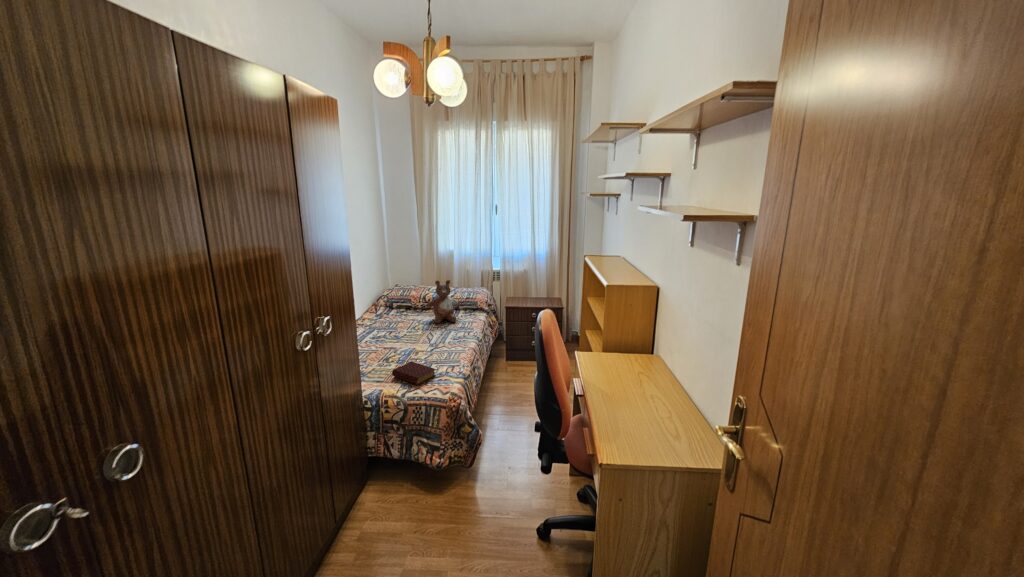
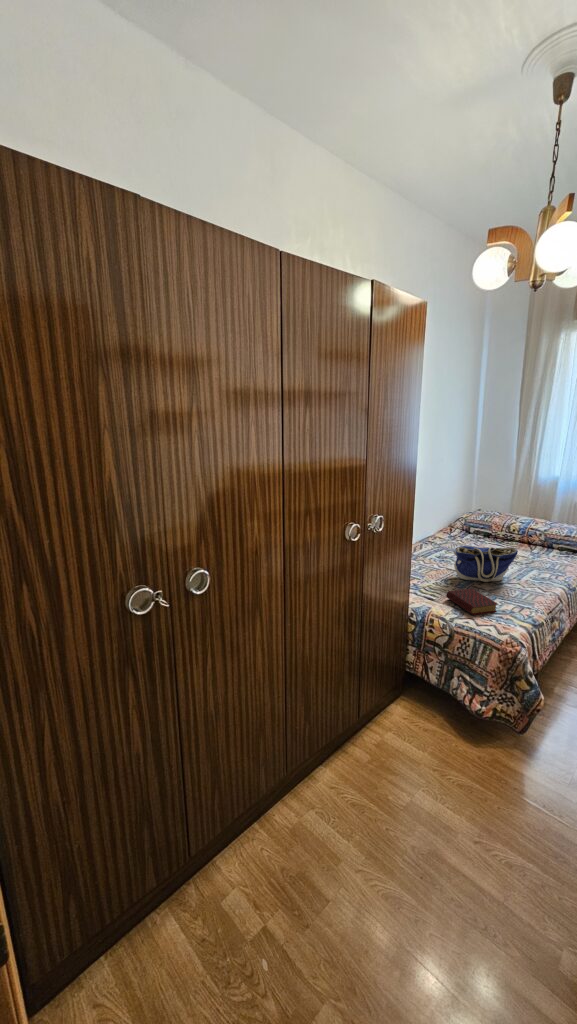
stuffed bear: present [427,280,460,323] -> none [508,508,553,560]
tote bag: none [389,318,440,354] -> present [454,546,518,582]

